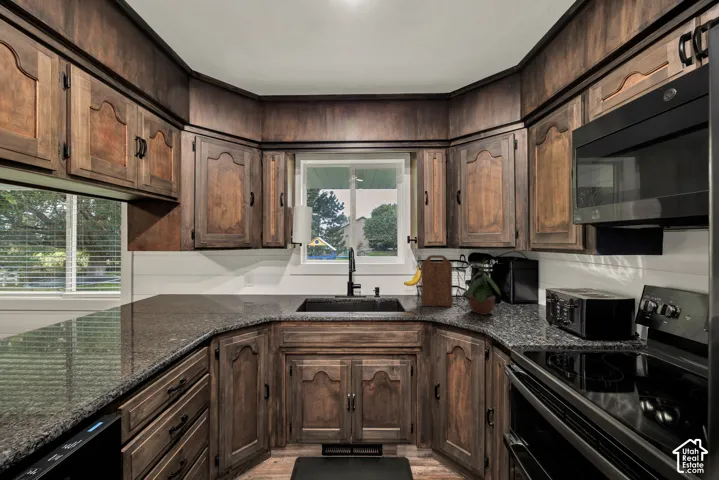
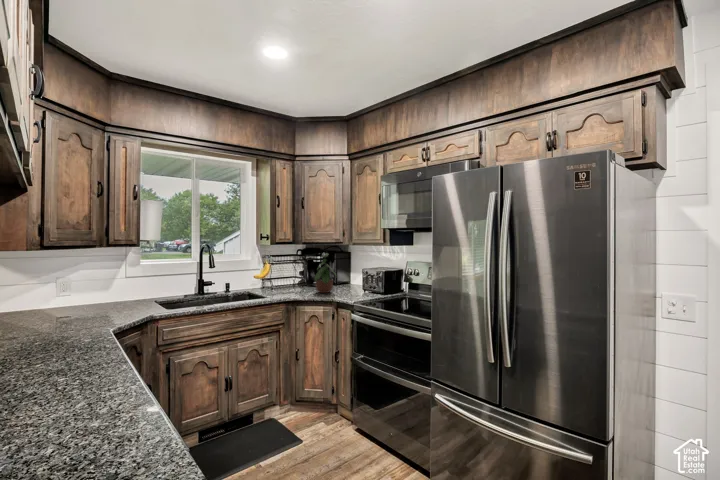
cutting board: present [422,255,452,307] -> none [277,251,302,293]

